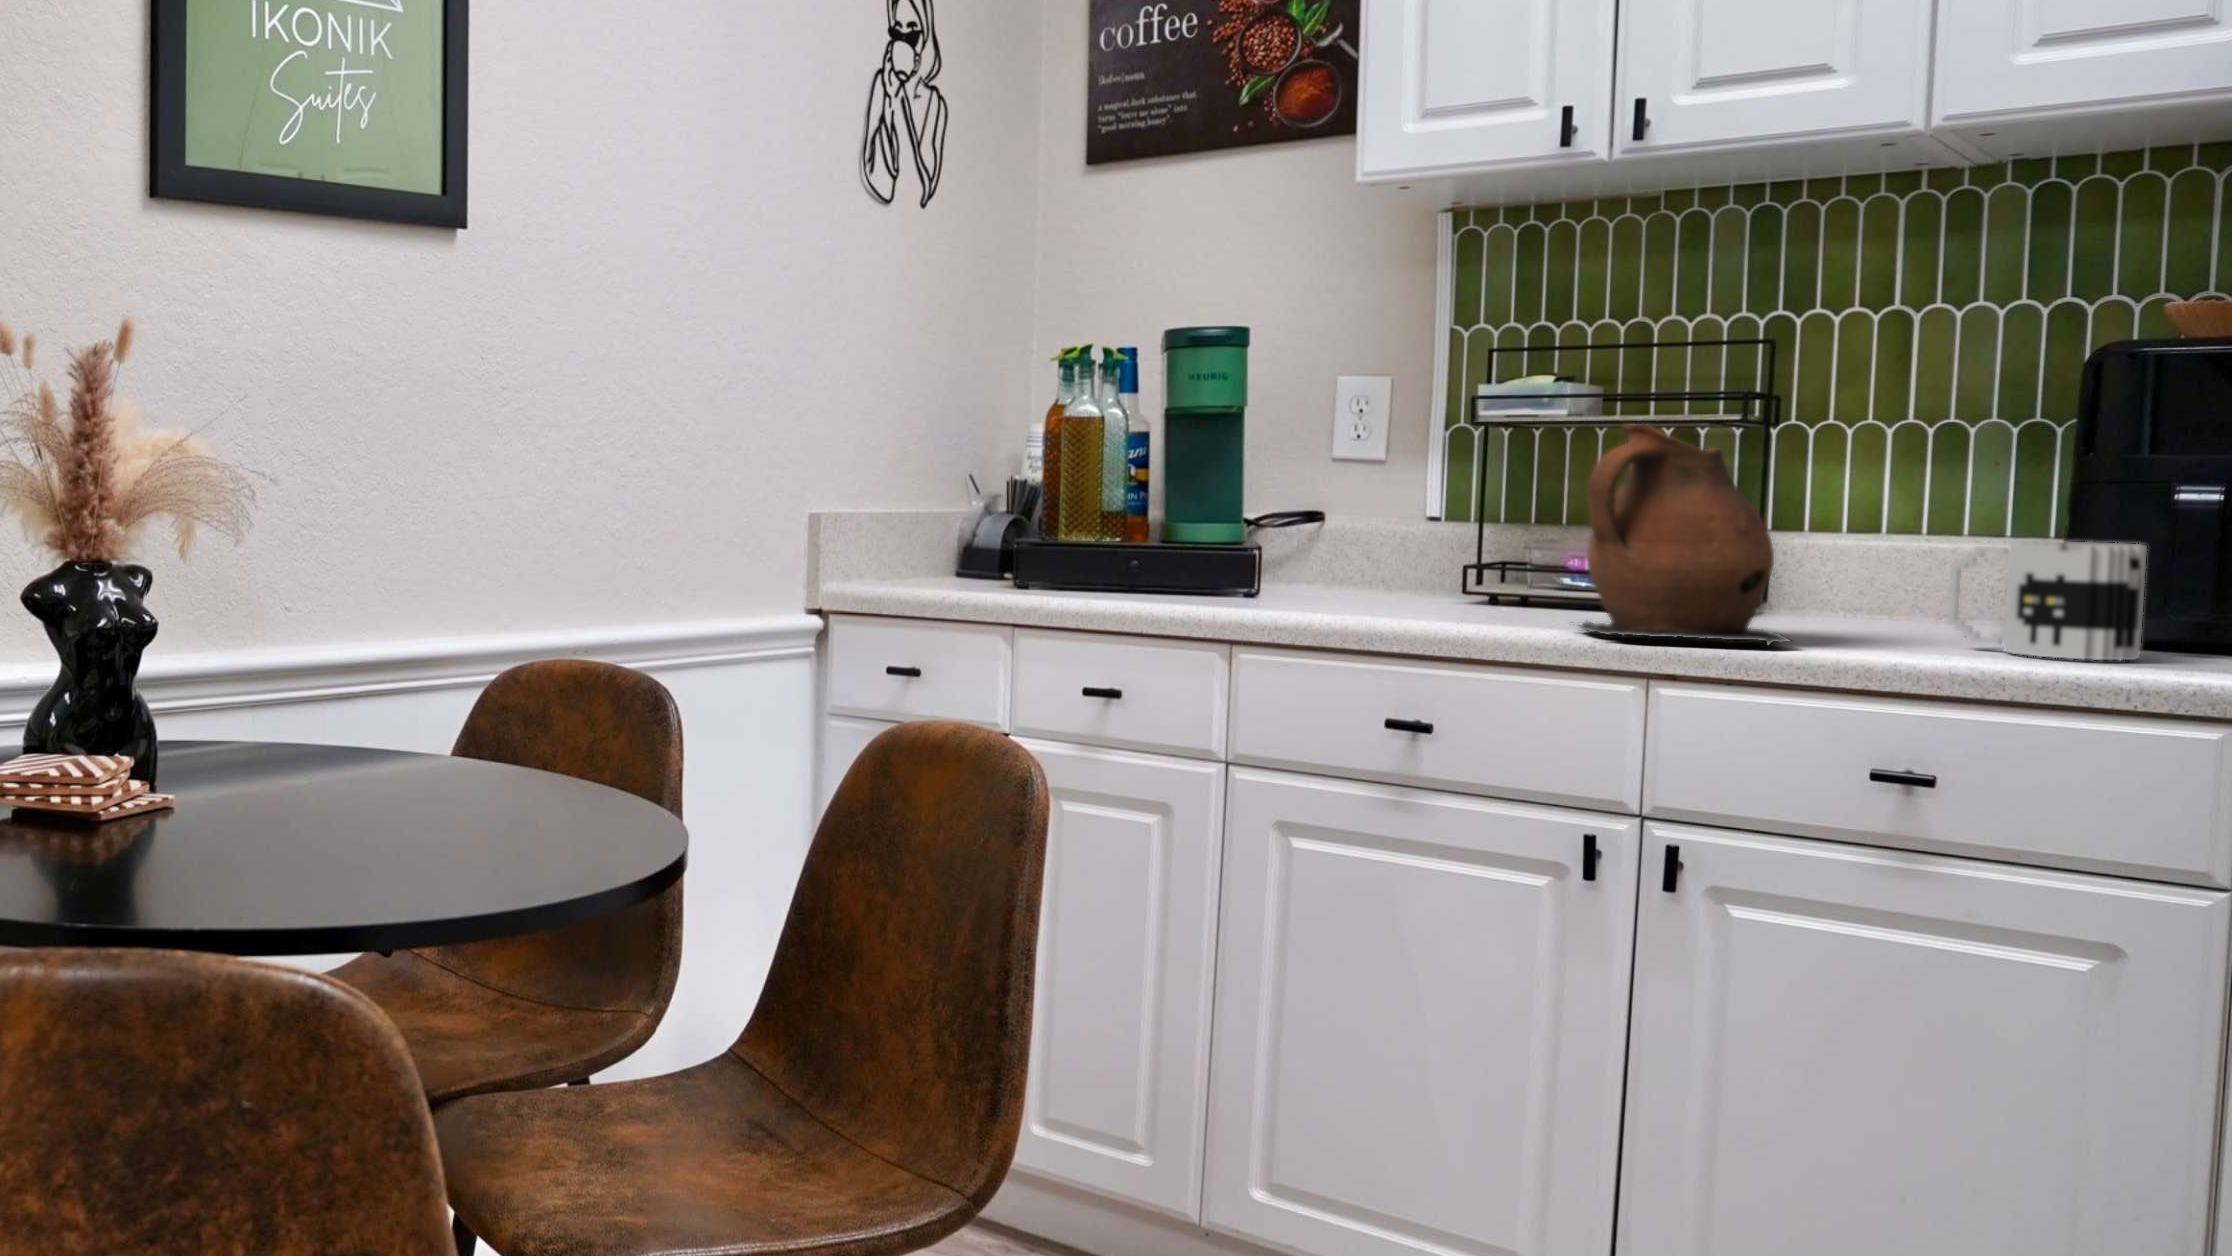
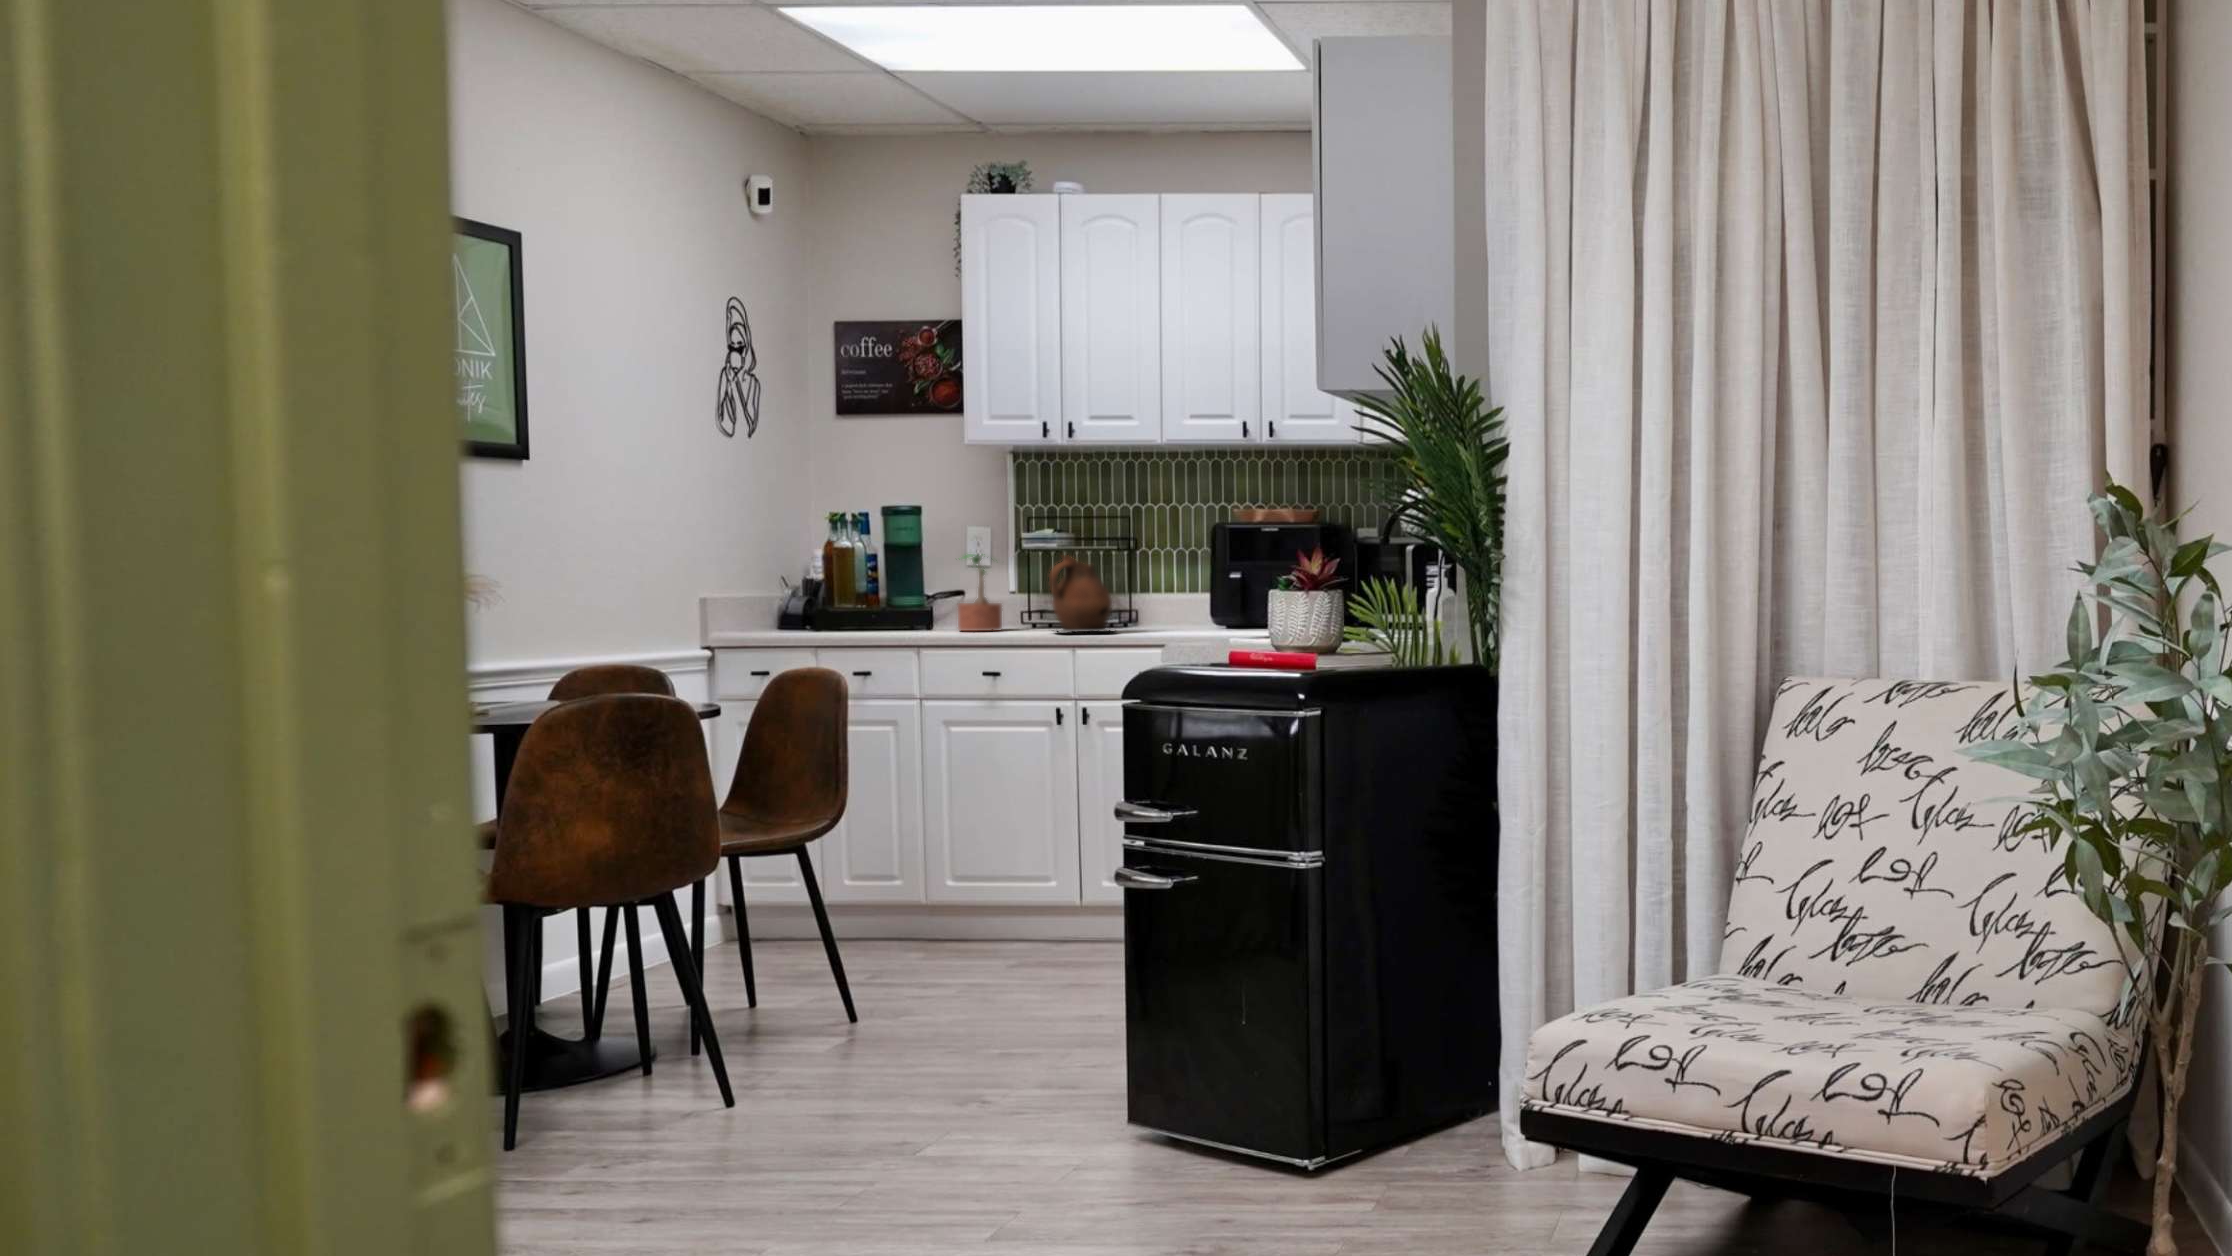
potted plant: none [1317,426,1442,613] -> present [958,555,1002,631]
mug: present [1948,541,2147,661] -> none [1165,595,1214,632]

